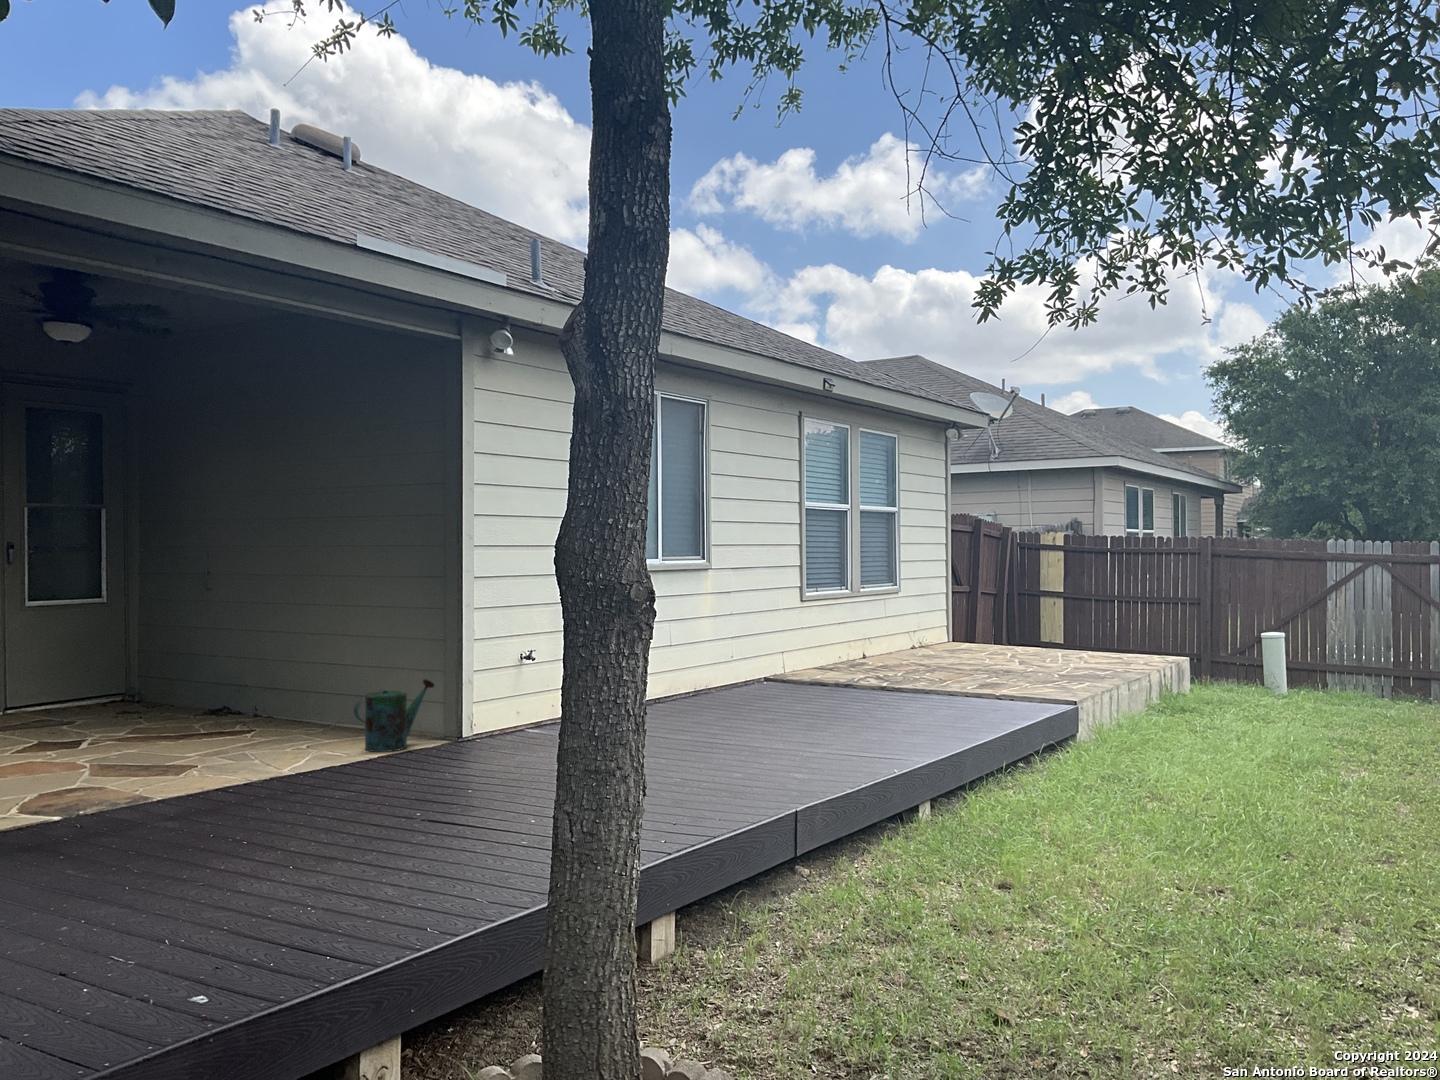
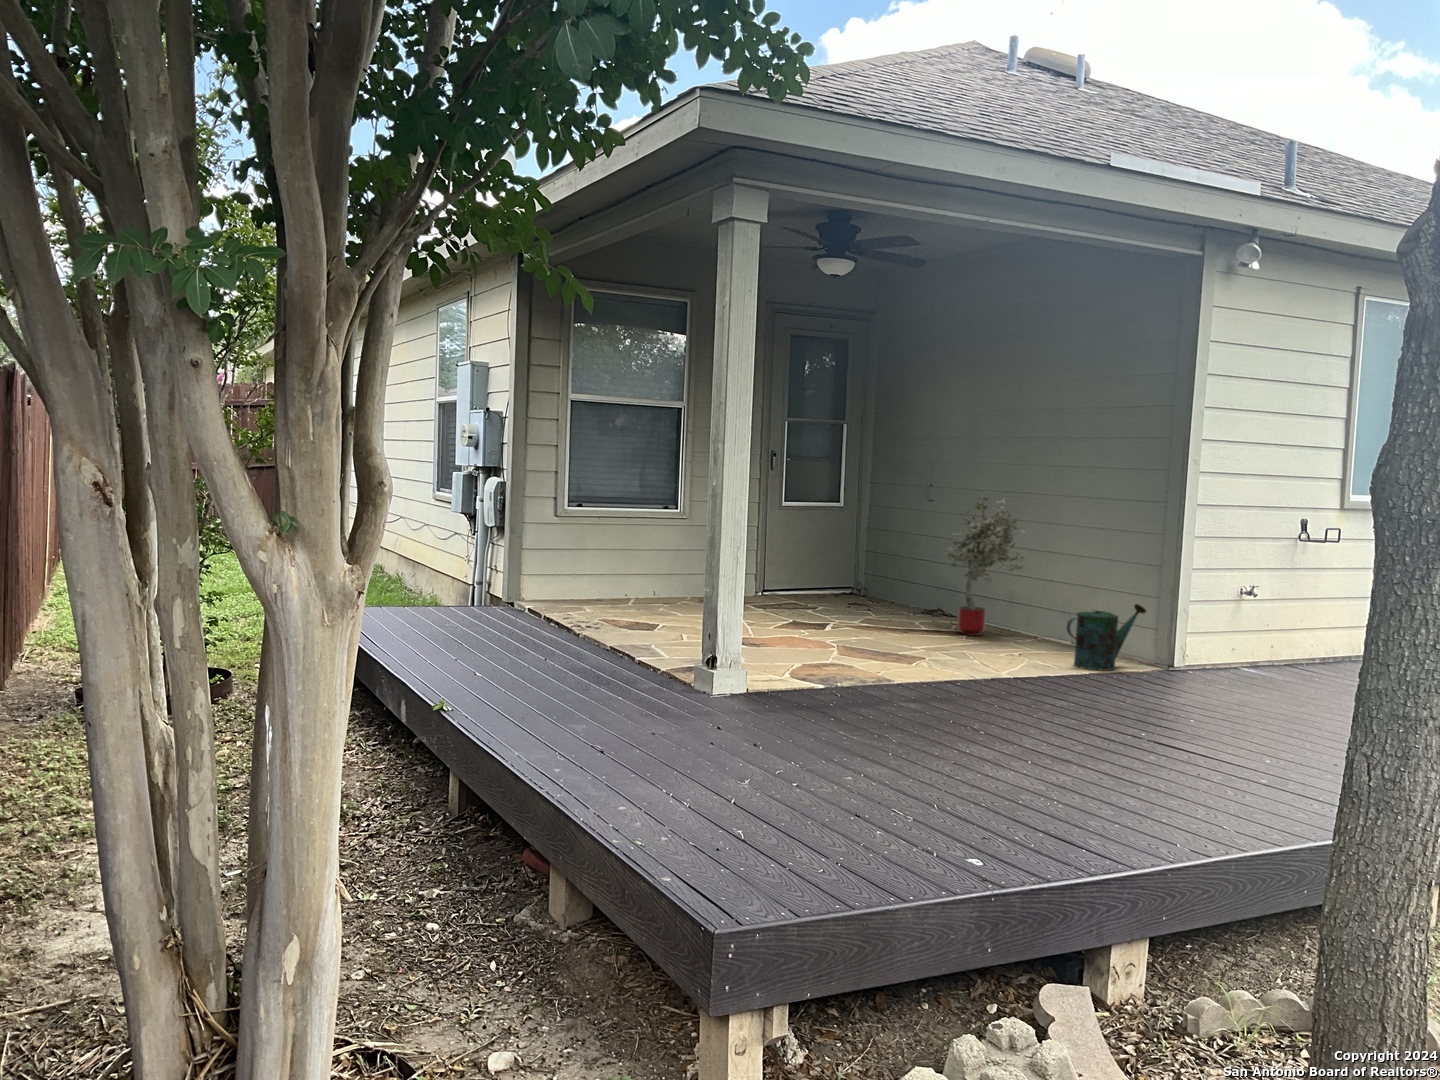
potted tree: none [223,580,317,732] -> present [945,497,1026,636]

